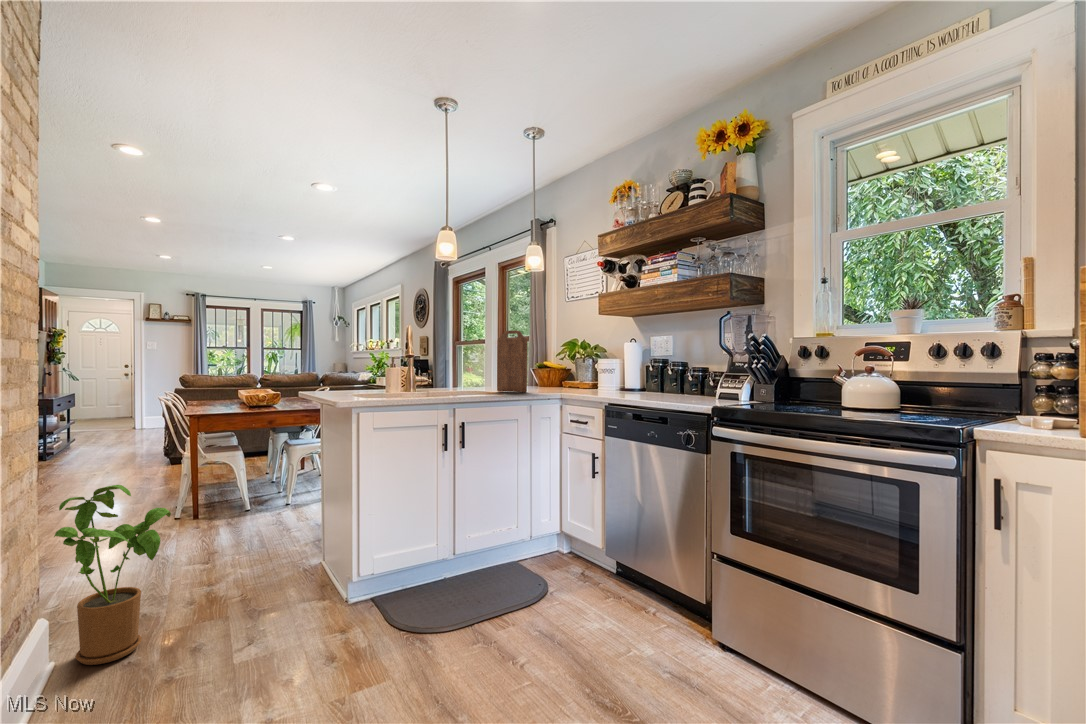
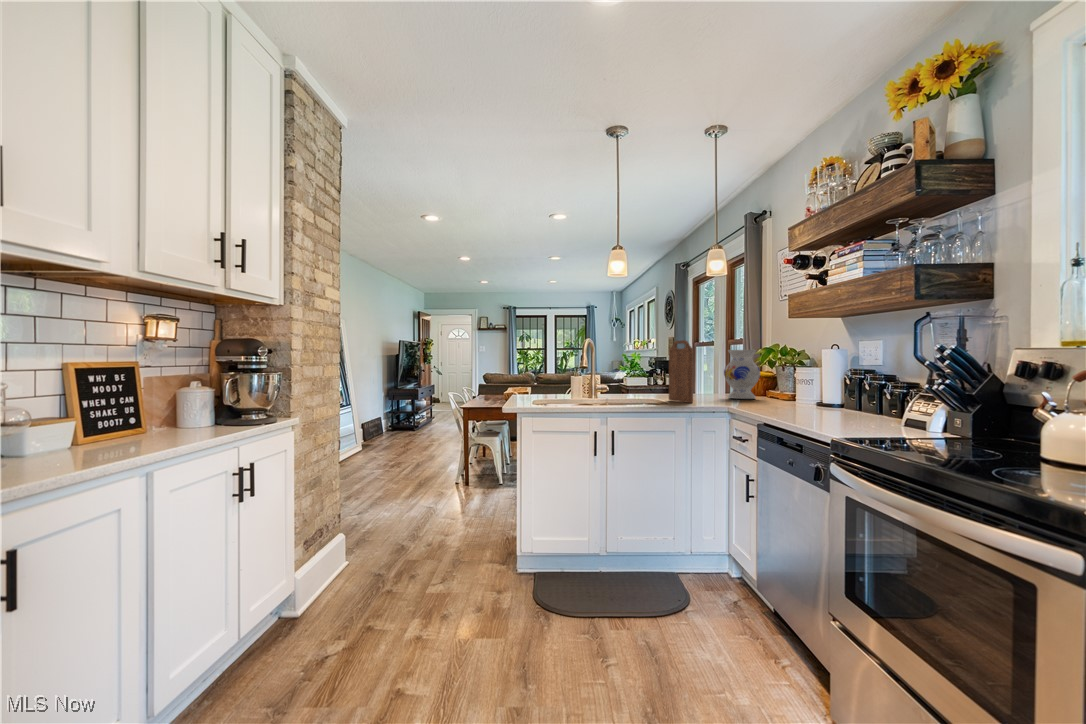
vase: none [536,342,568,388] -> present [724,350,760,399]
house plant: present [54,485,171,665] -> none [337,455,407,571]

